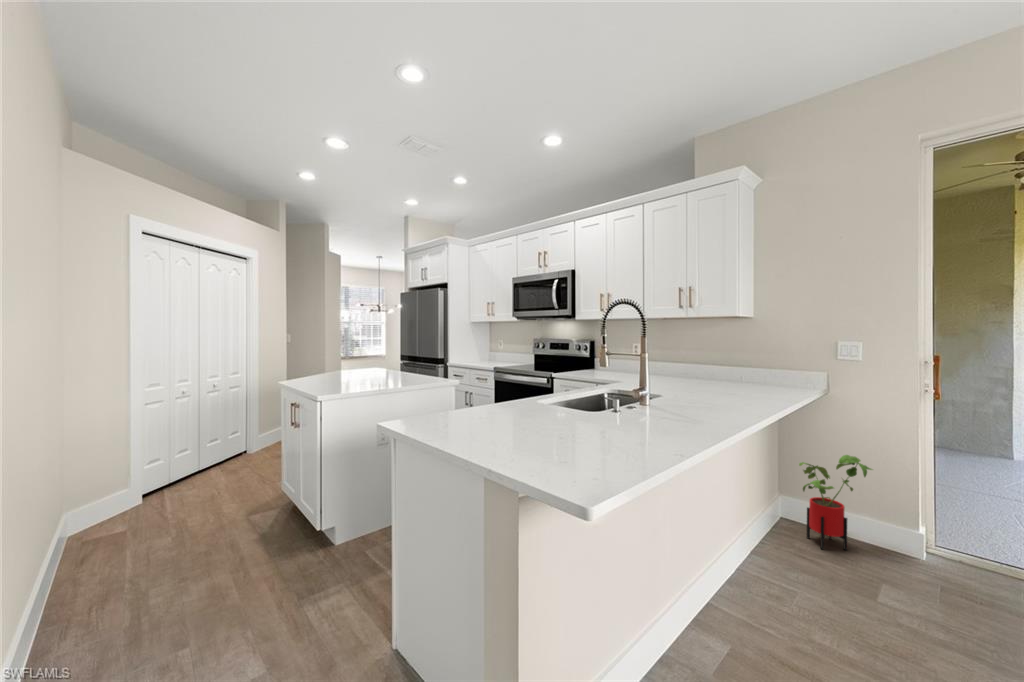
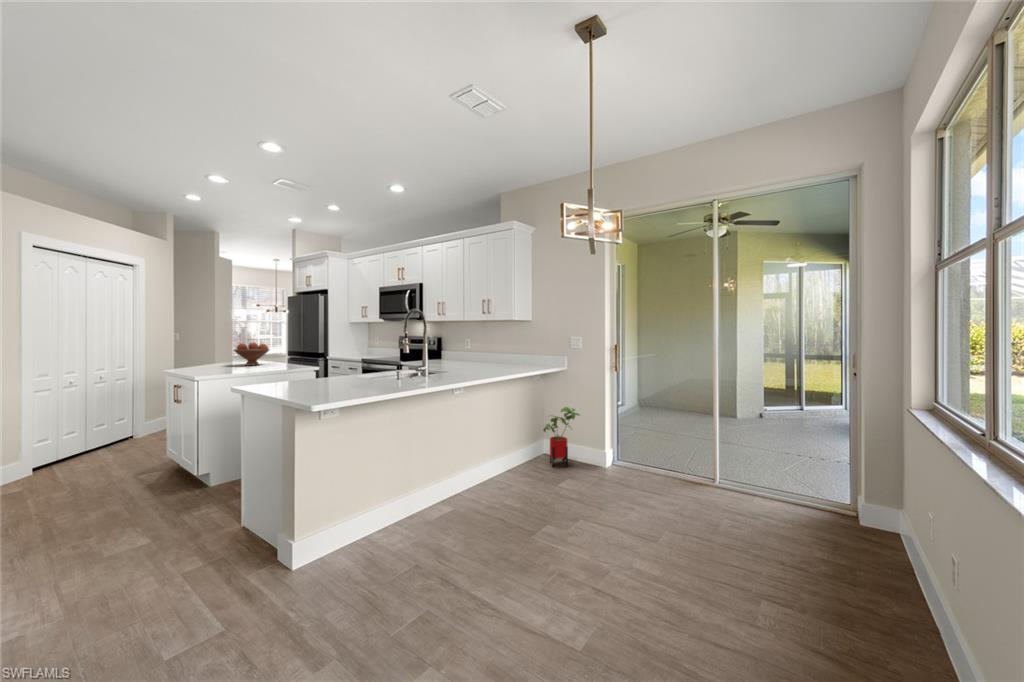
fruit bowl: none [356,347,396,377] -> present [234,343,269,366]

